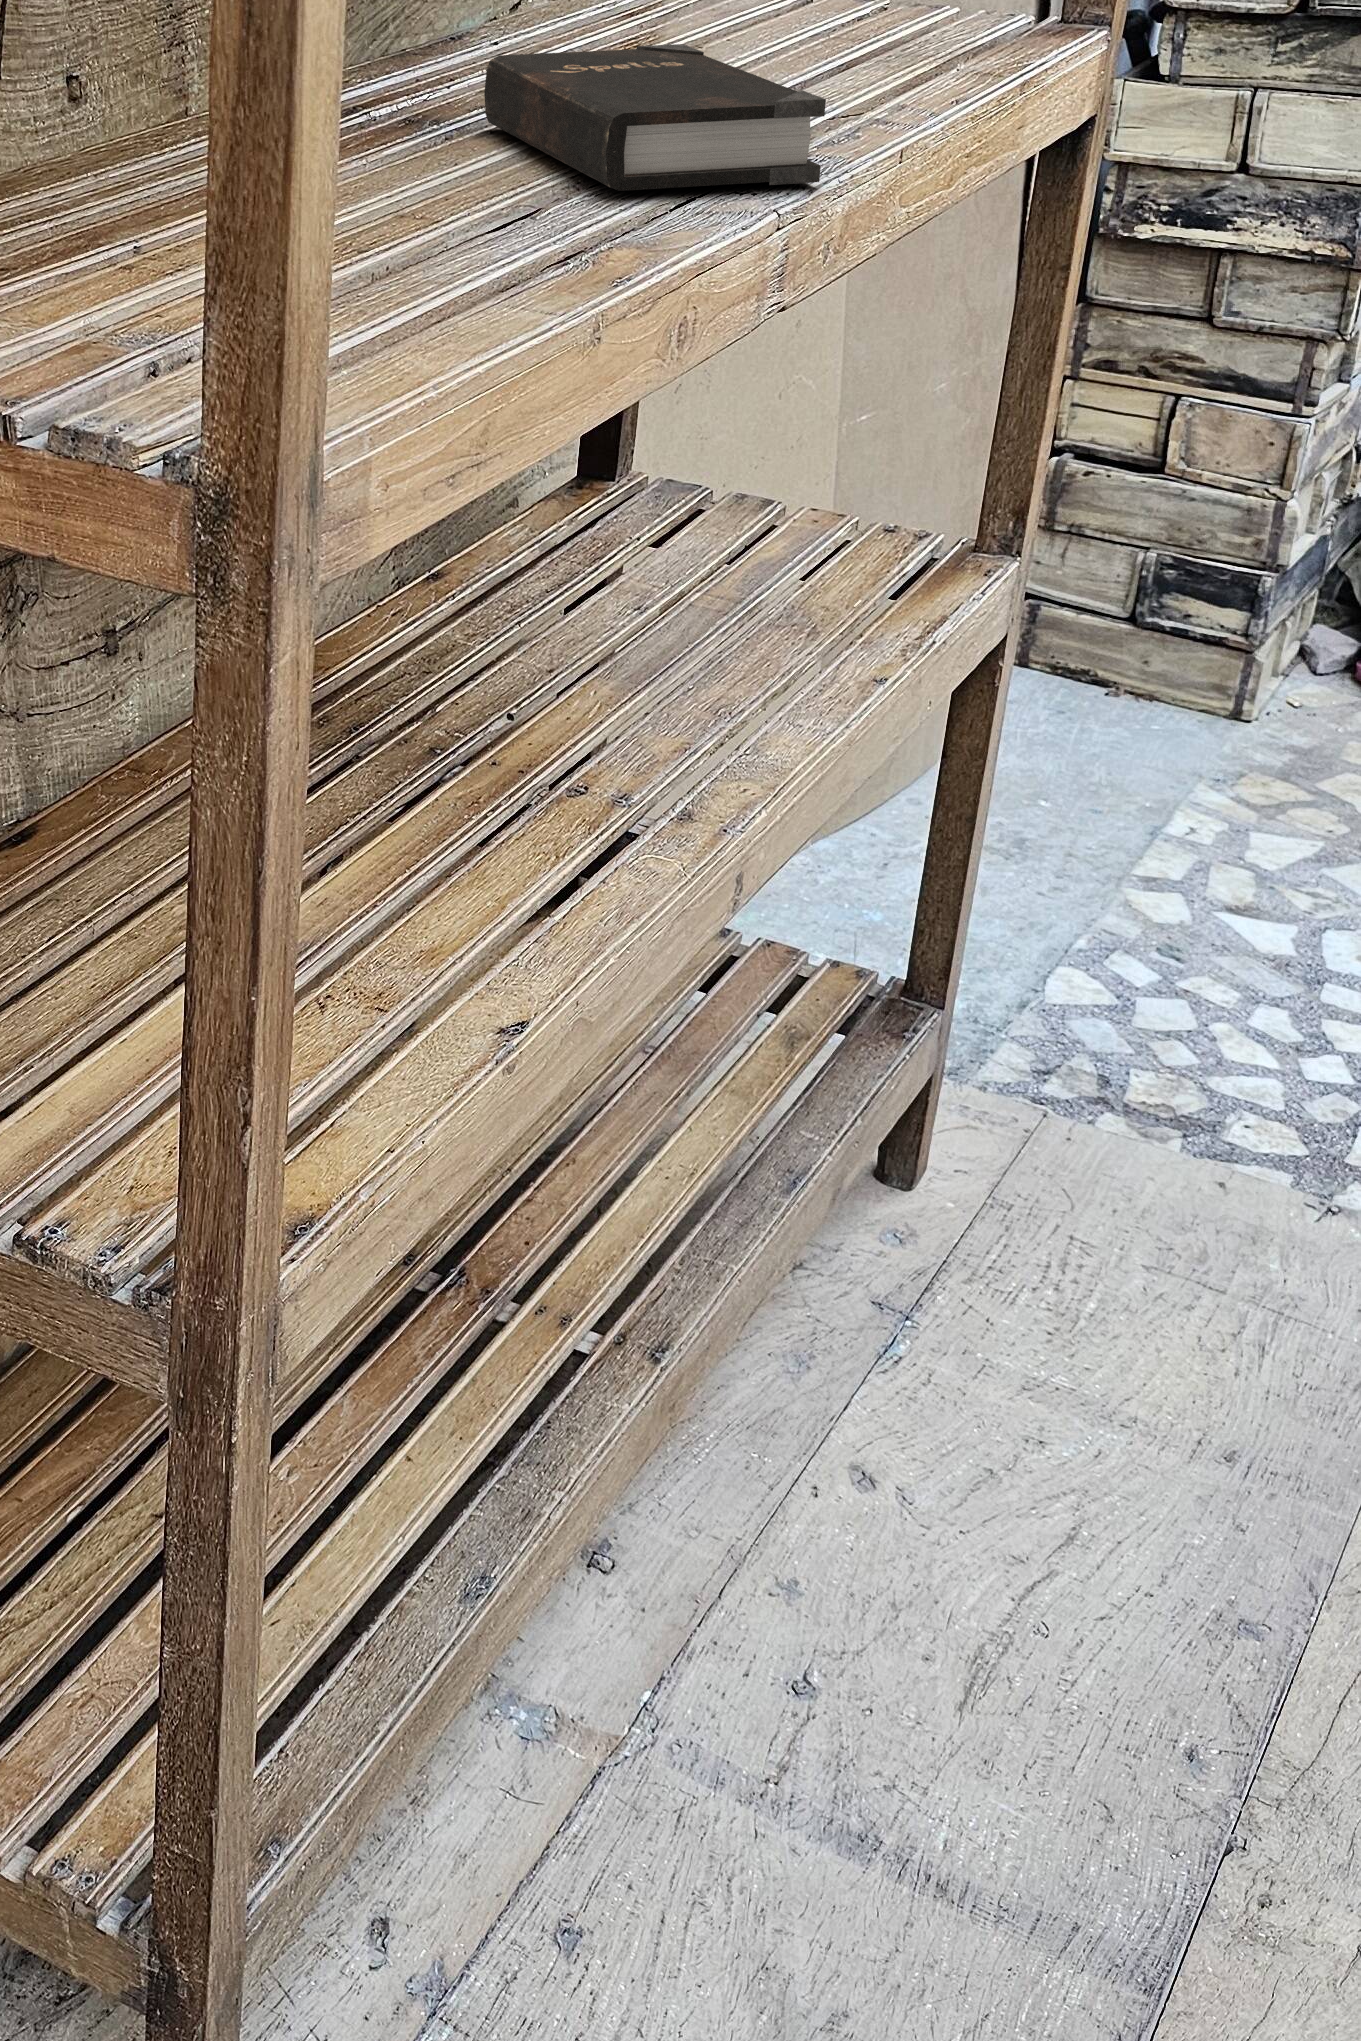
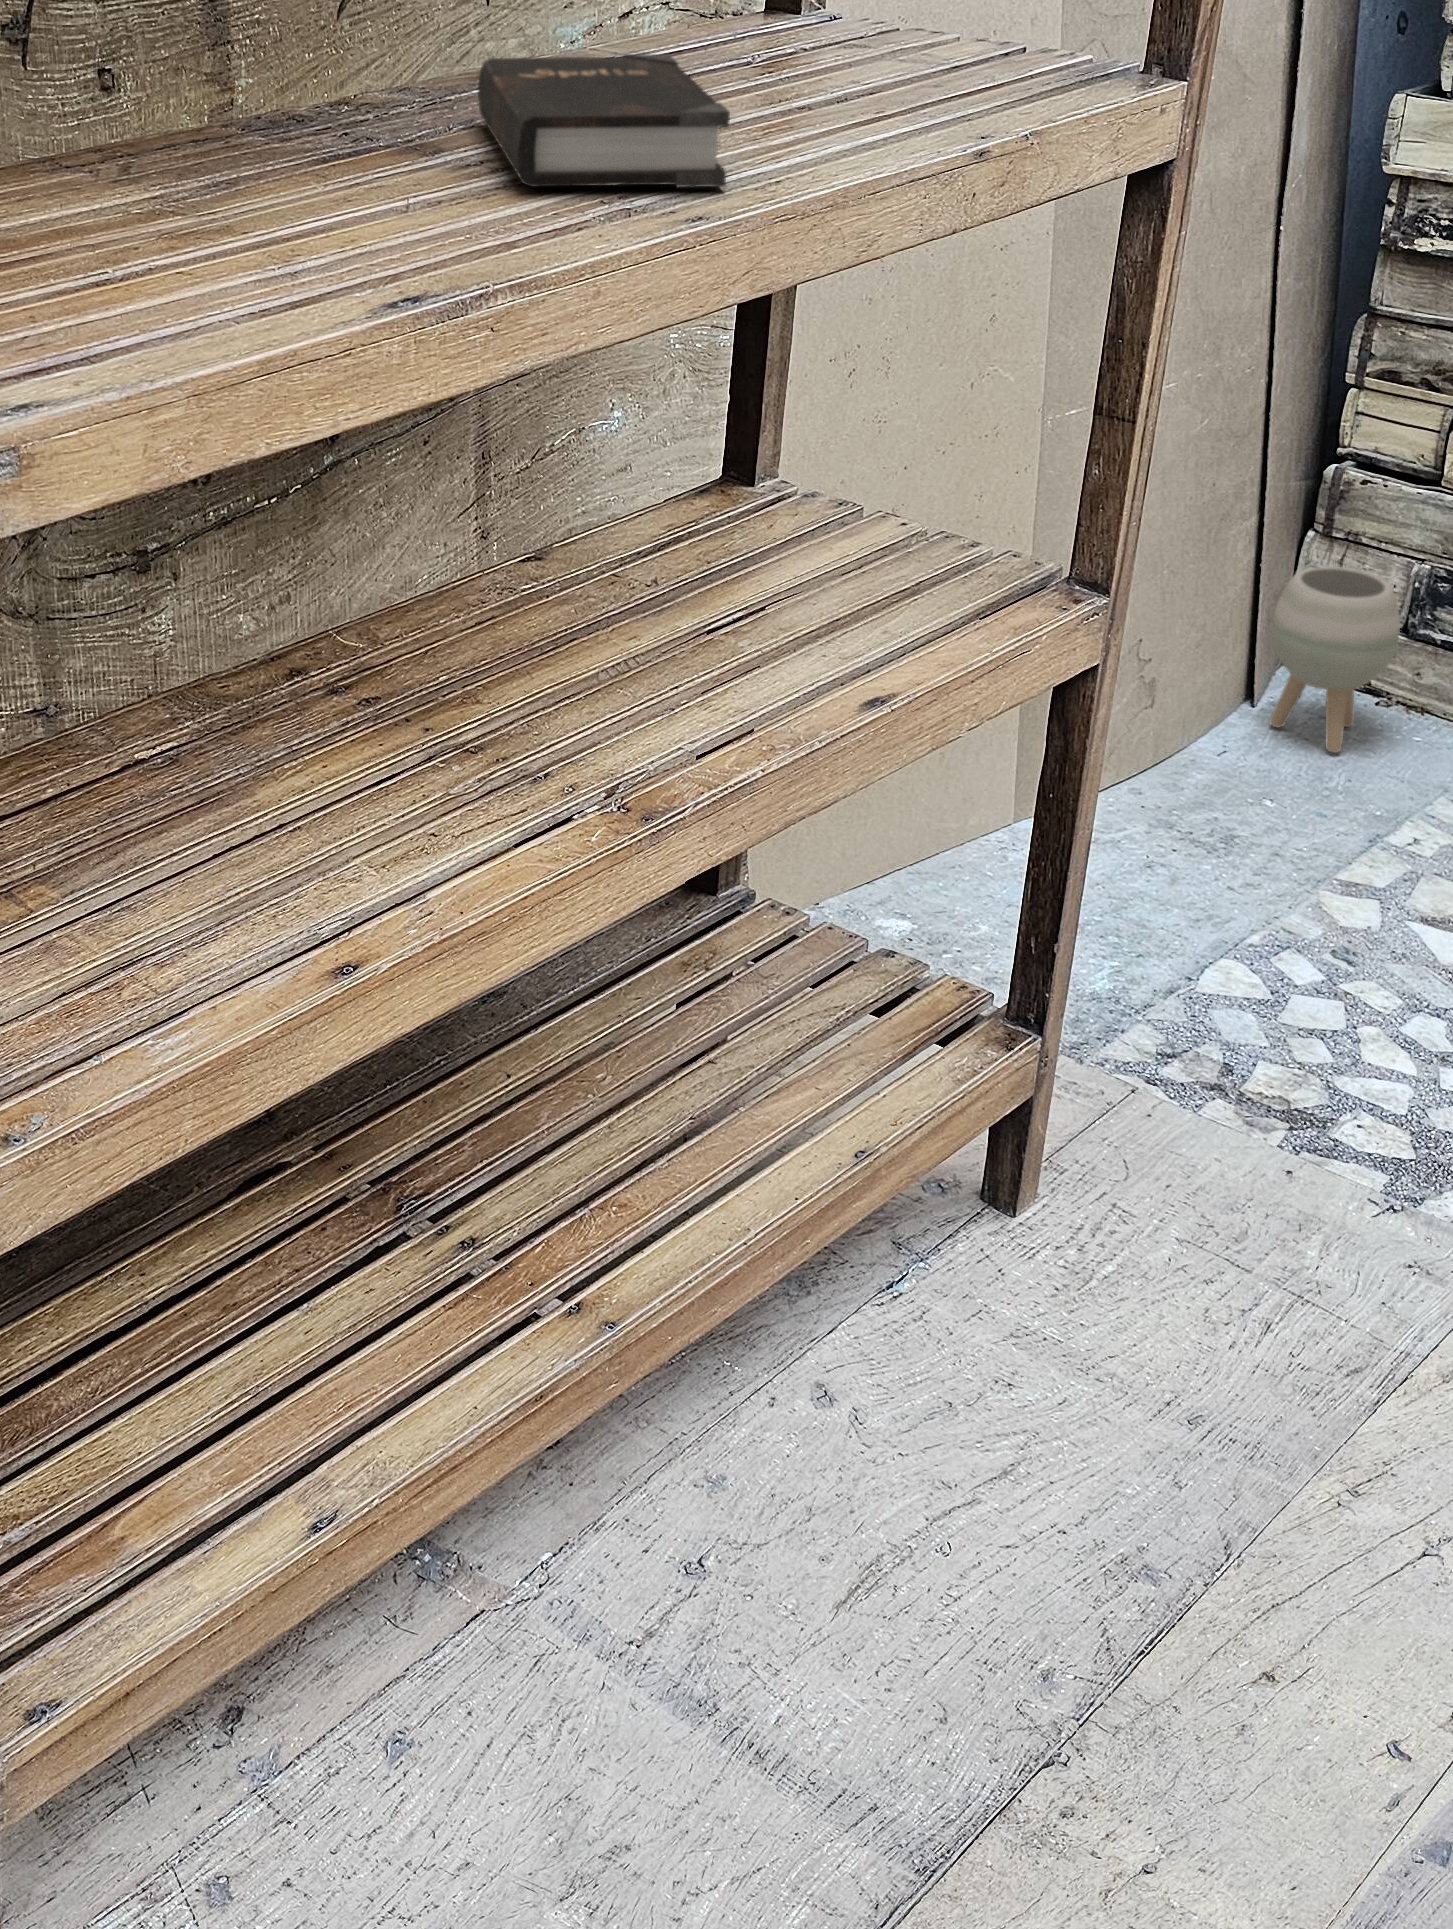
planter: none [1017,559,1143,746] -> present [1270,566,1400,753]

